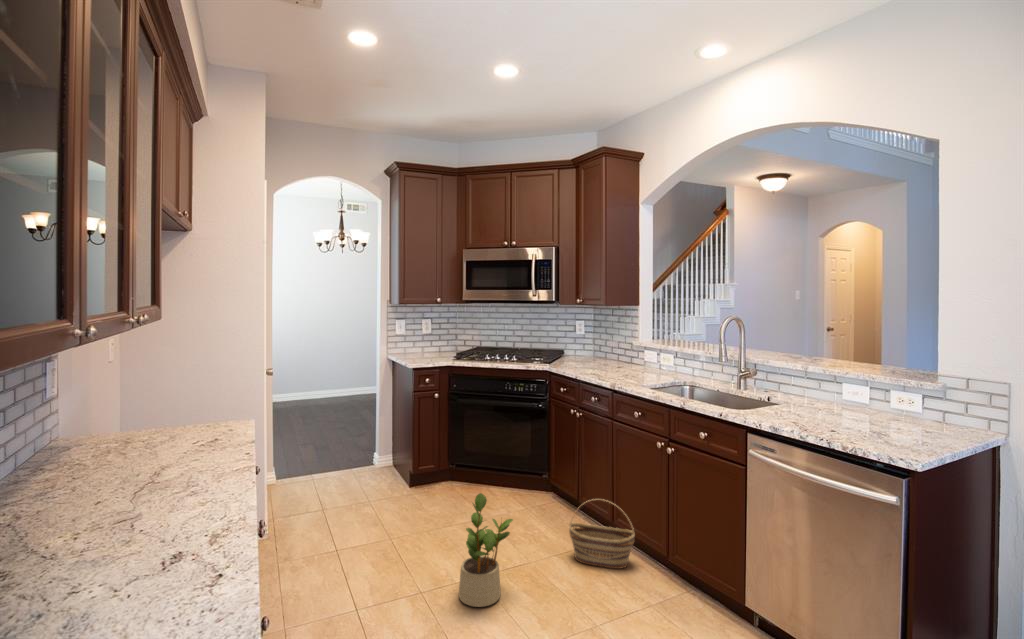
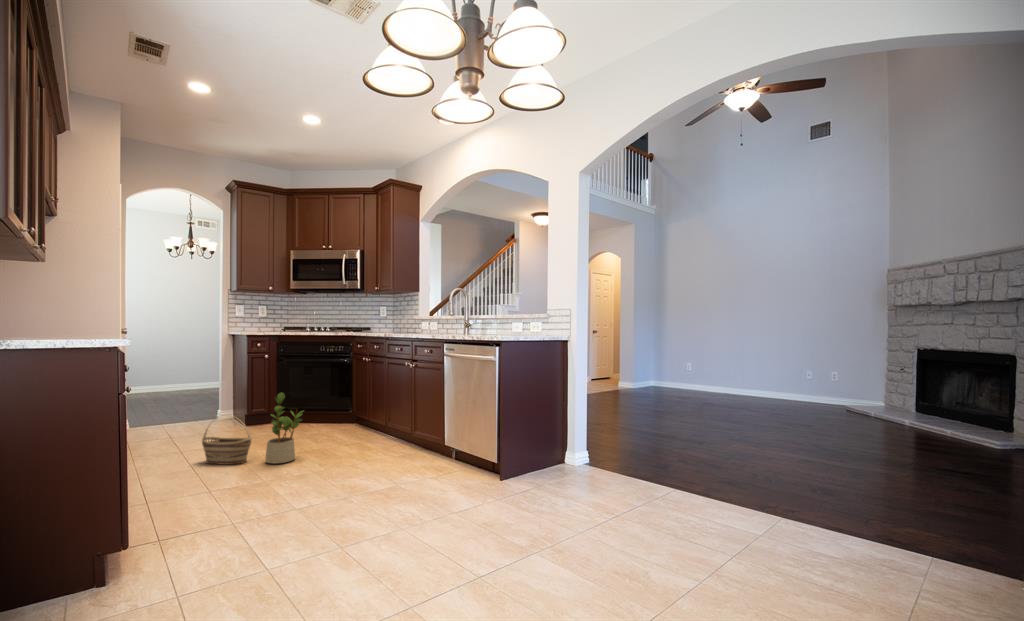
basket: present [569,499,635,569] -> present [202,419,252,465]

